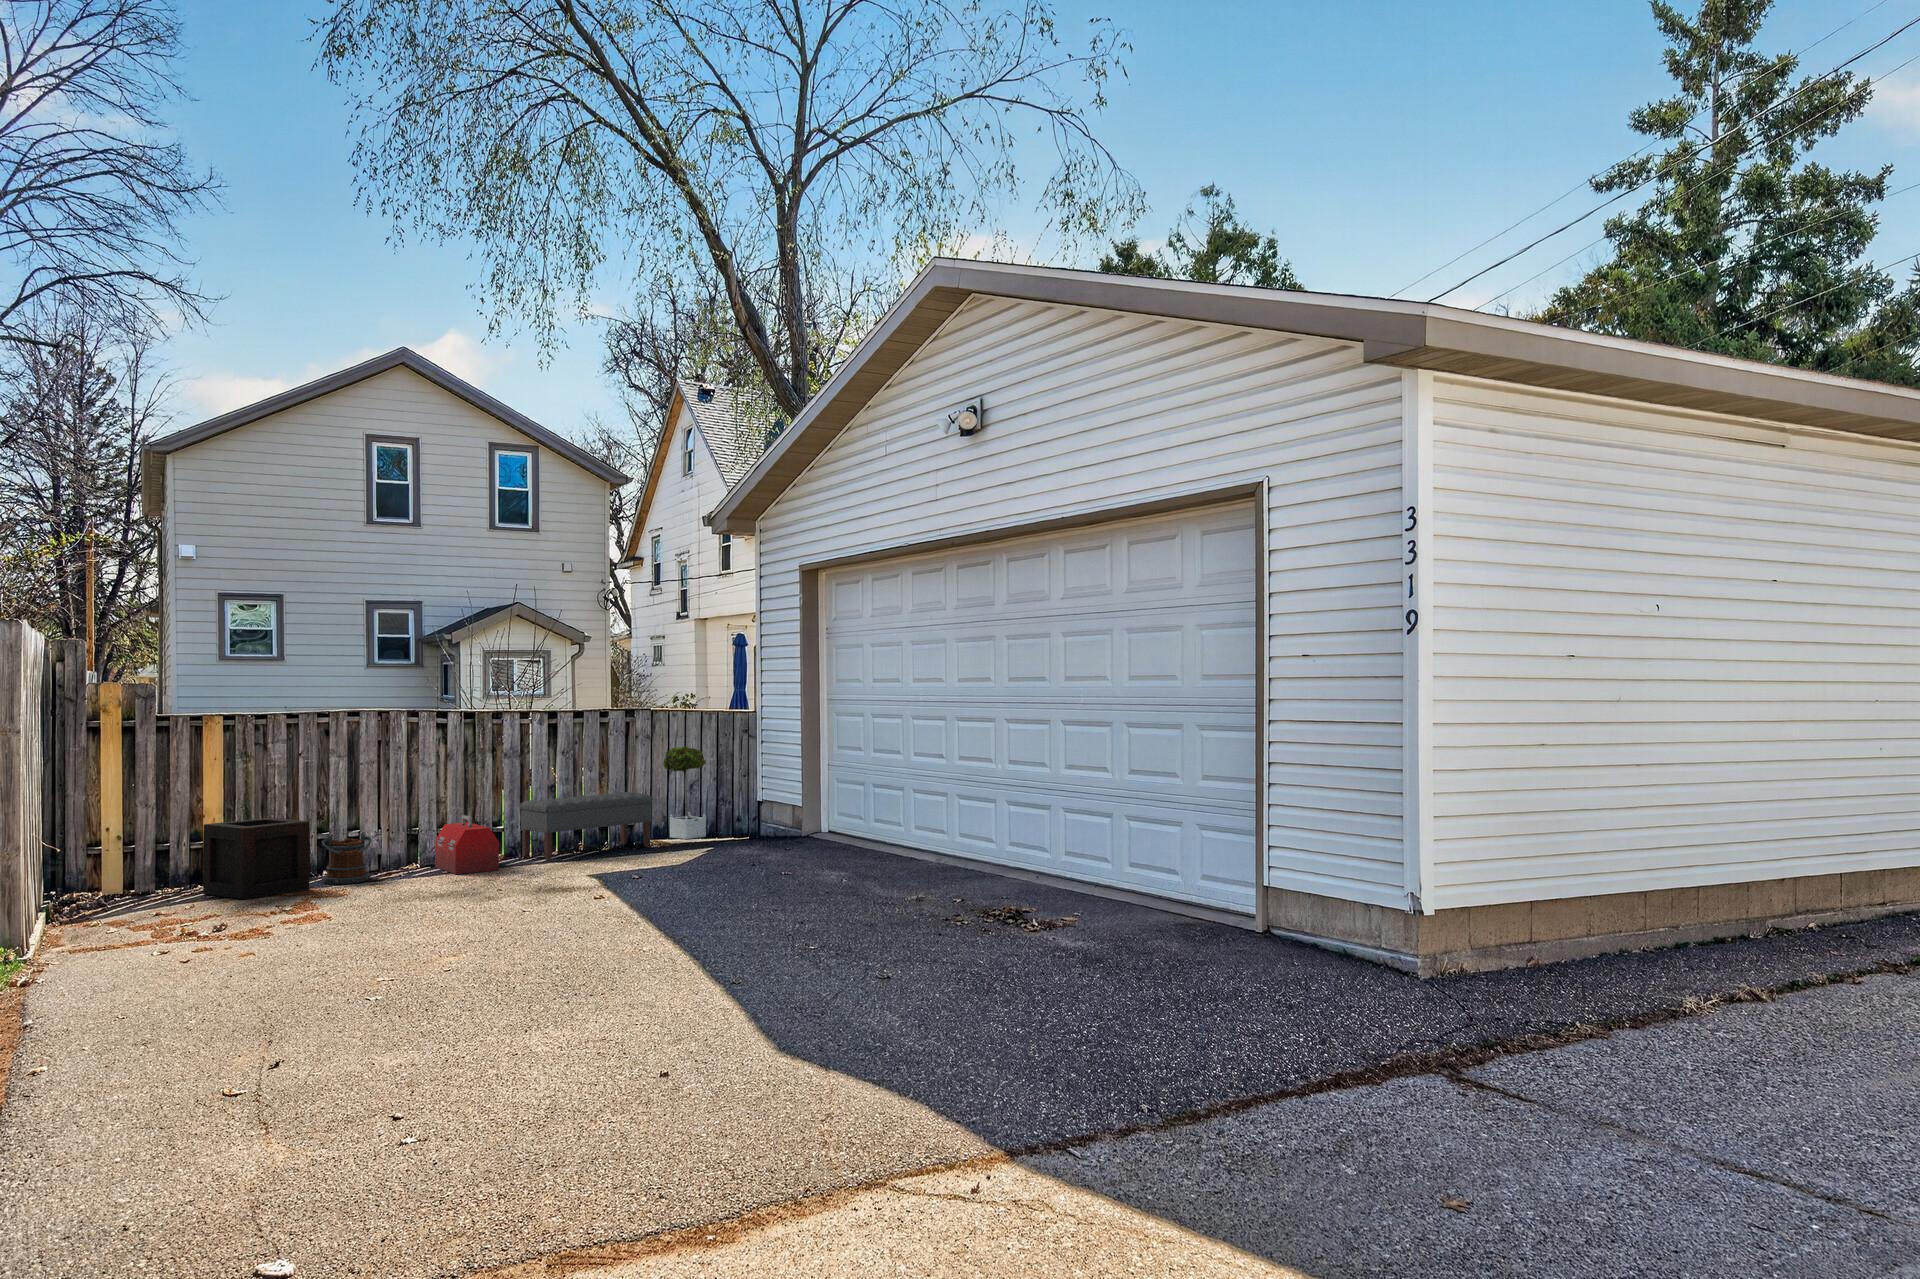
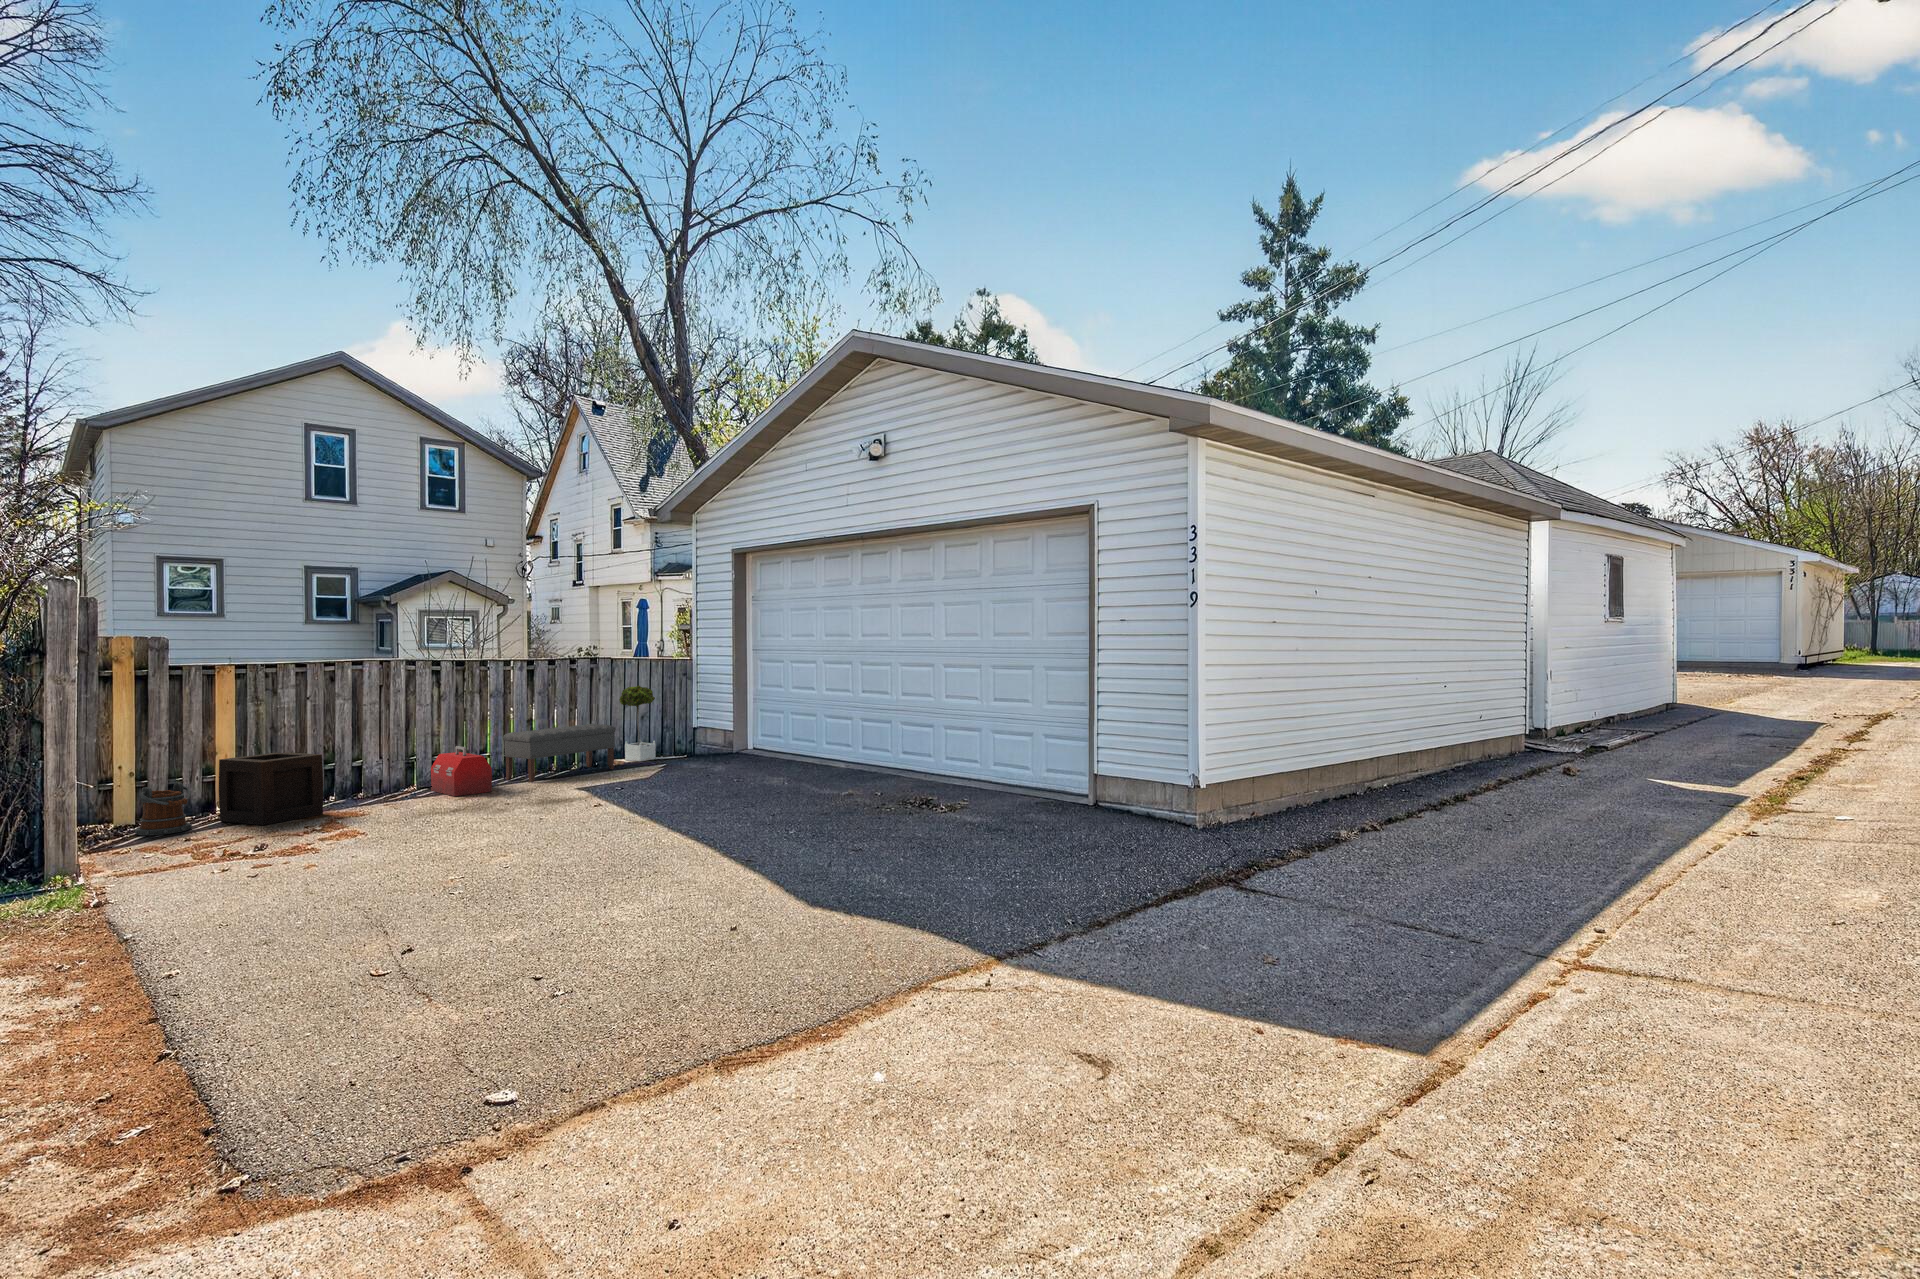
bucket: present [322,832,372,884] -> present [135,782,192,835]

